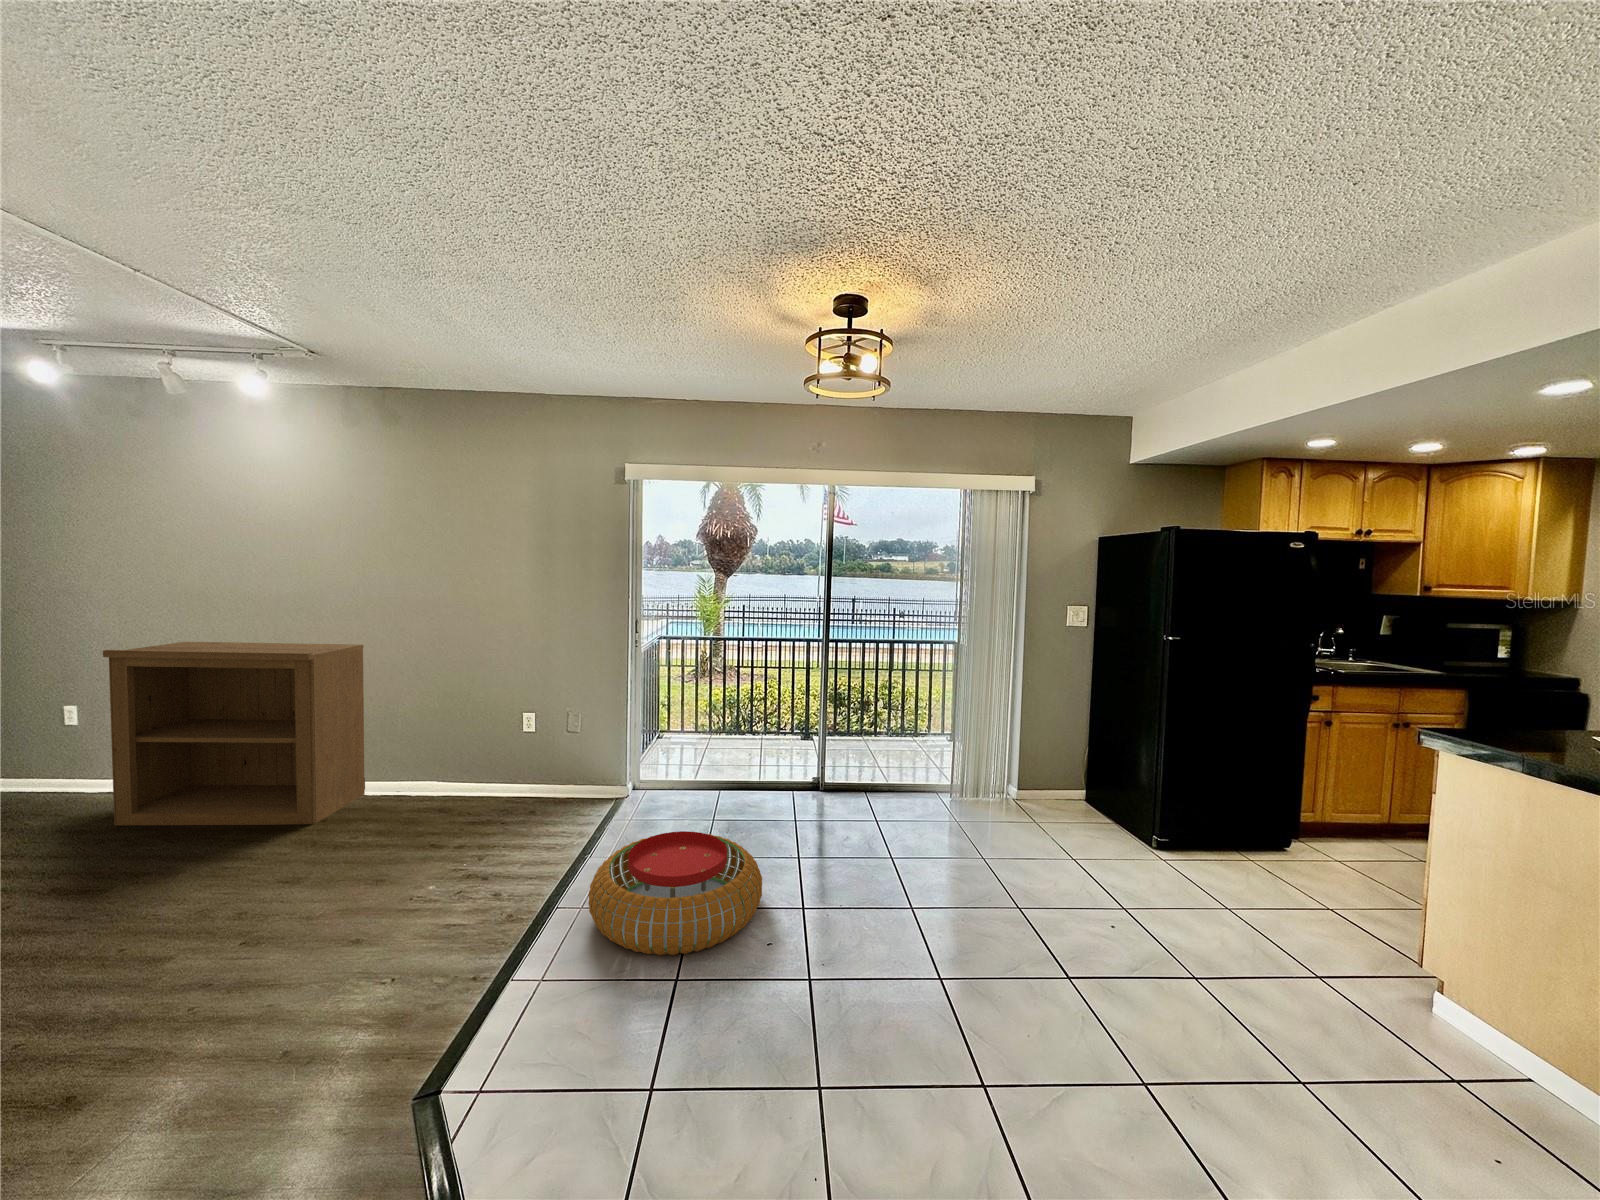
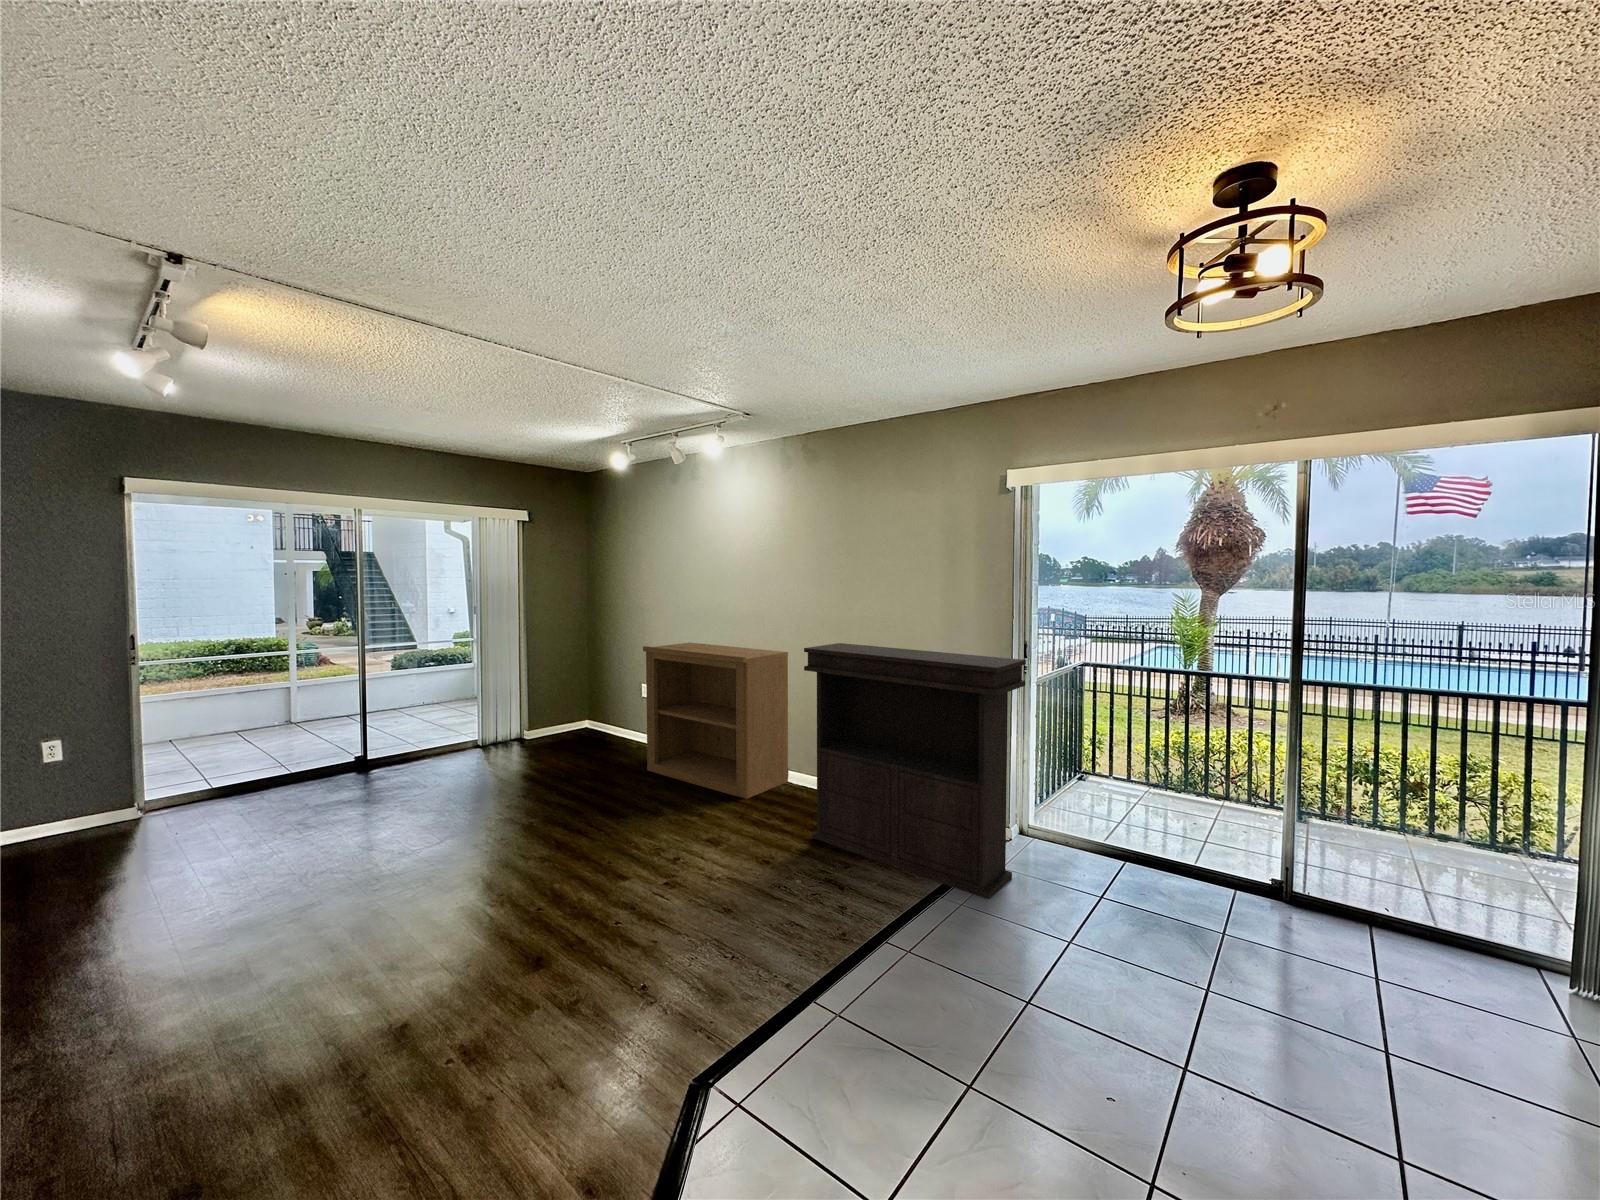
console table: none [418,630,654,845] -> present [804,643,1026,899]
pouf: present [589,831,762,956] -> none [903,898,1122,1067]

